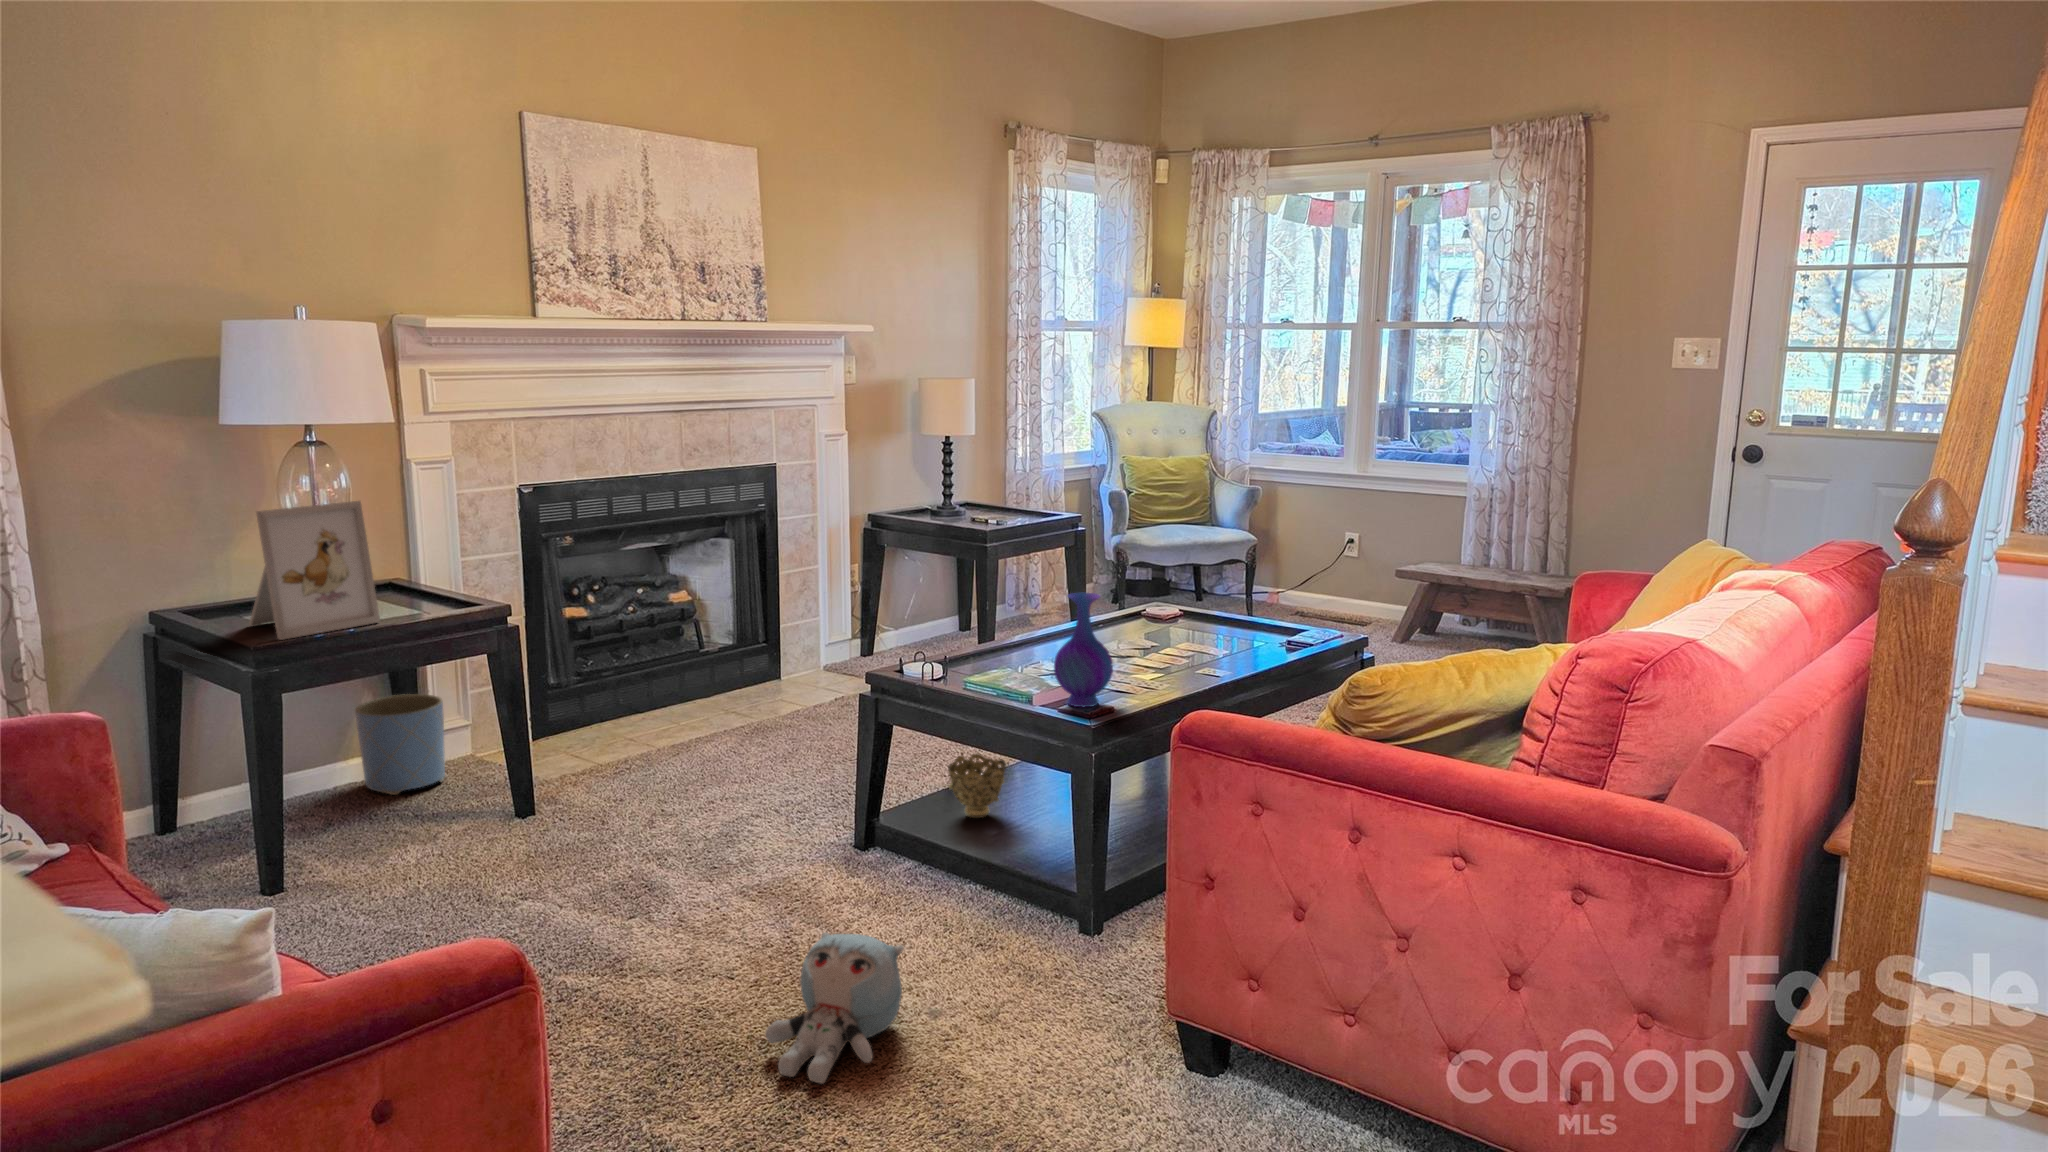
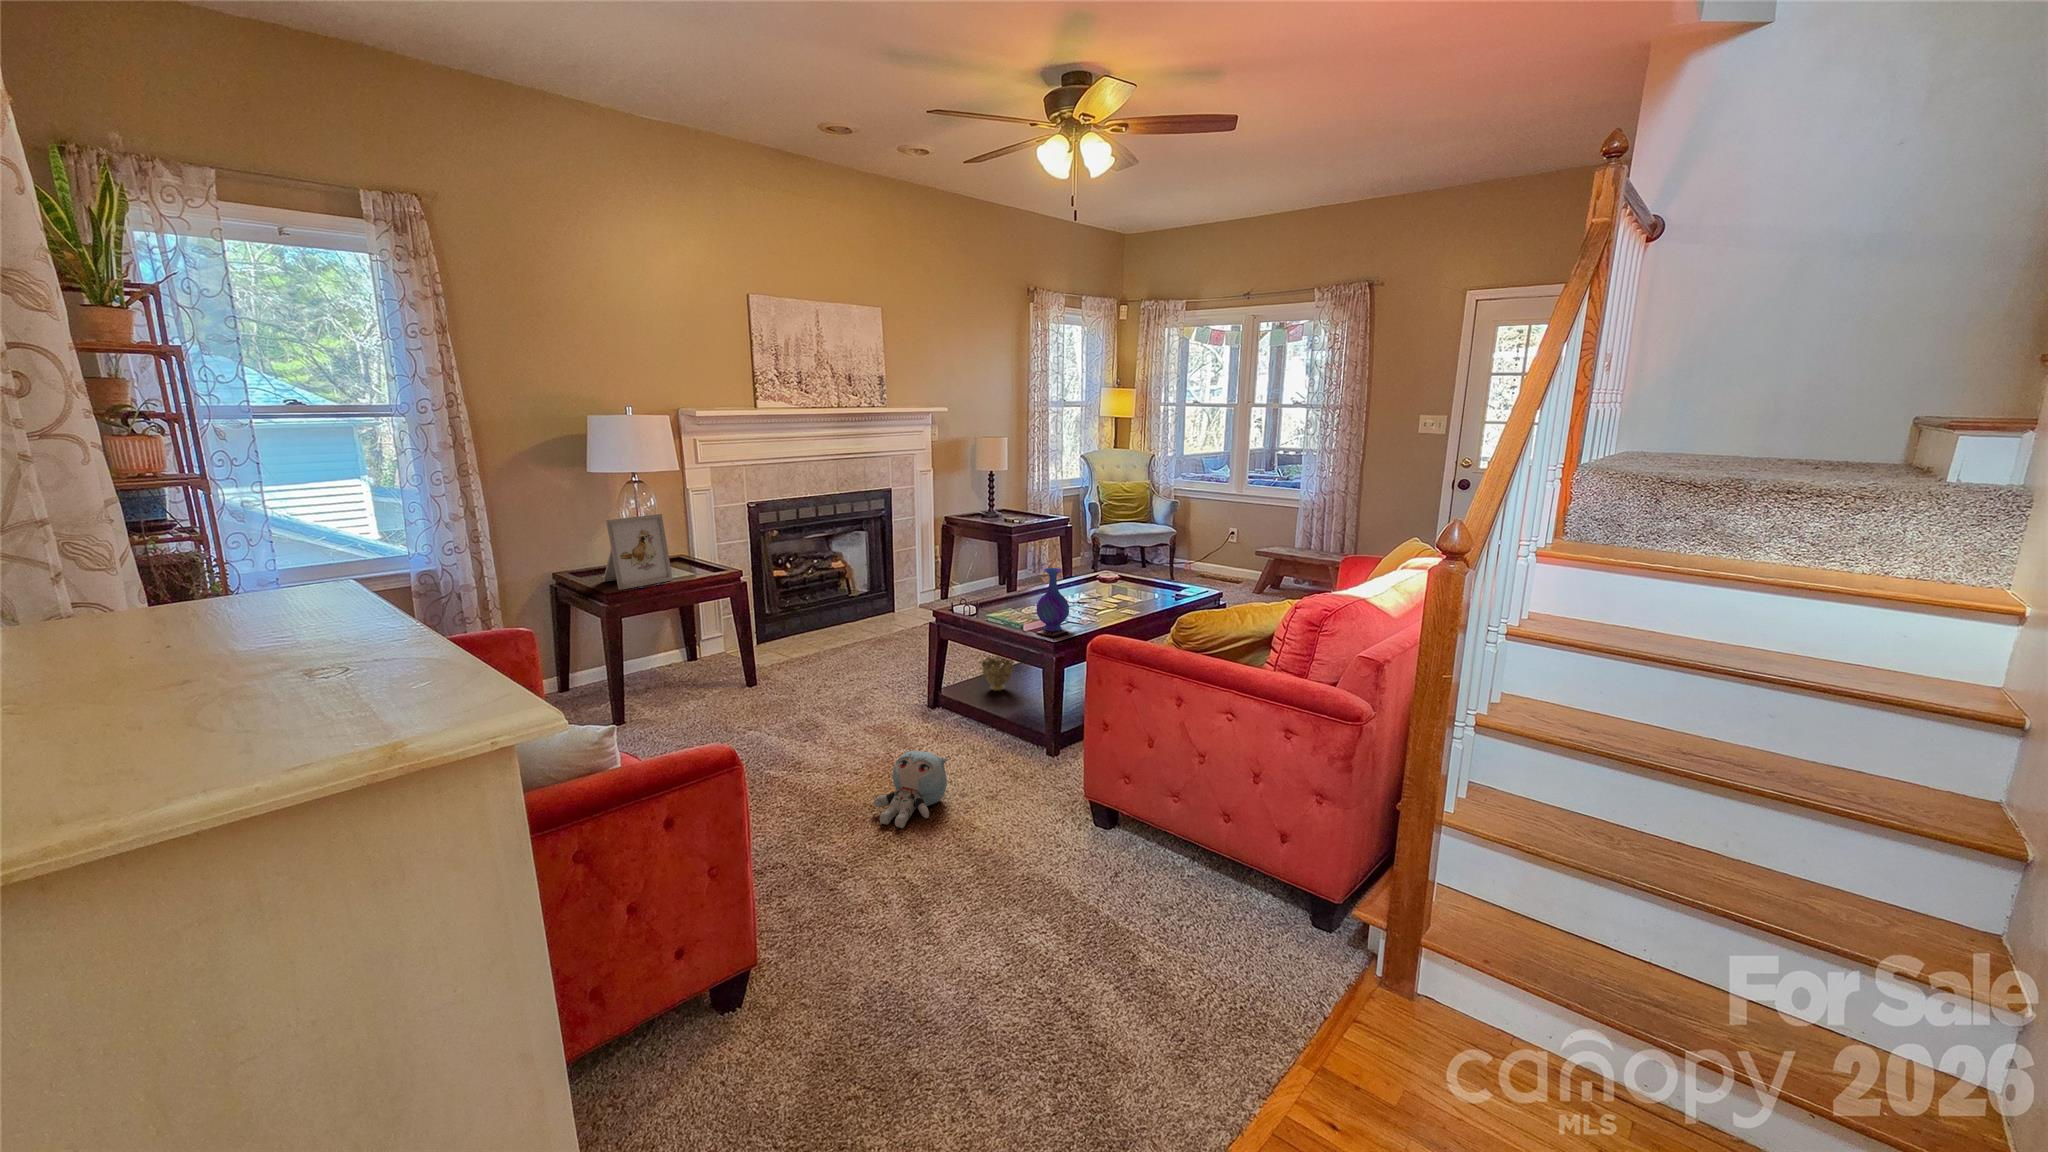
planter: present [355,694,445,795] -> none [660,619,709,674]

